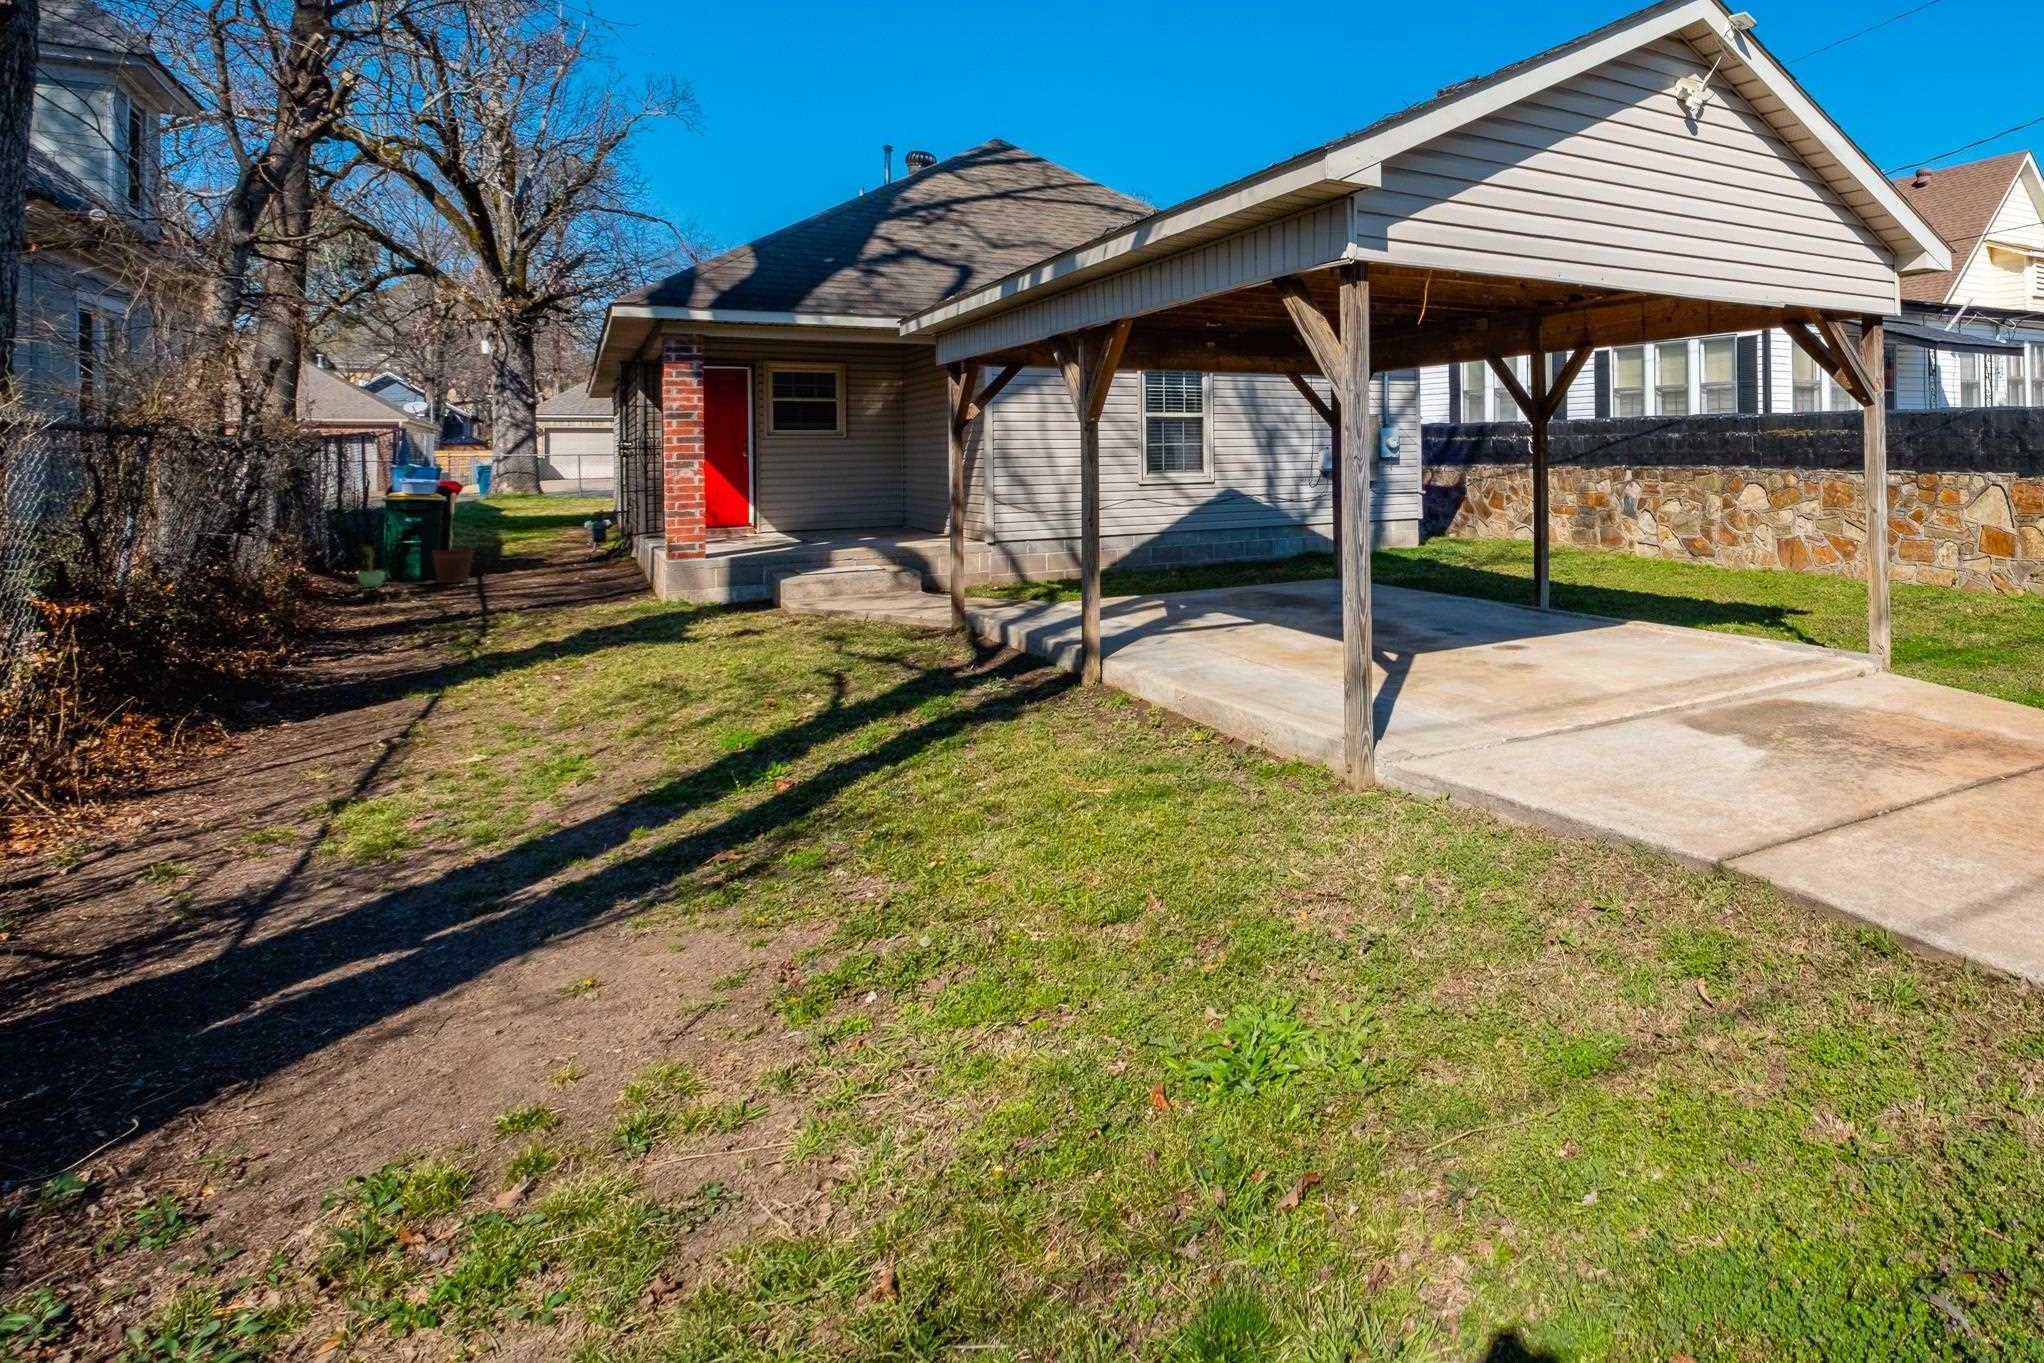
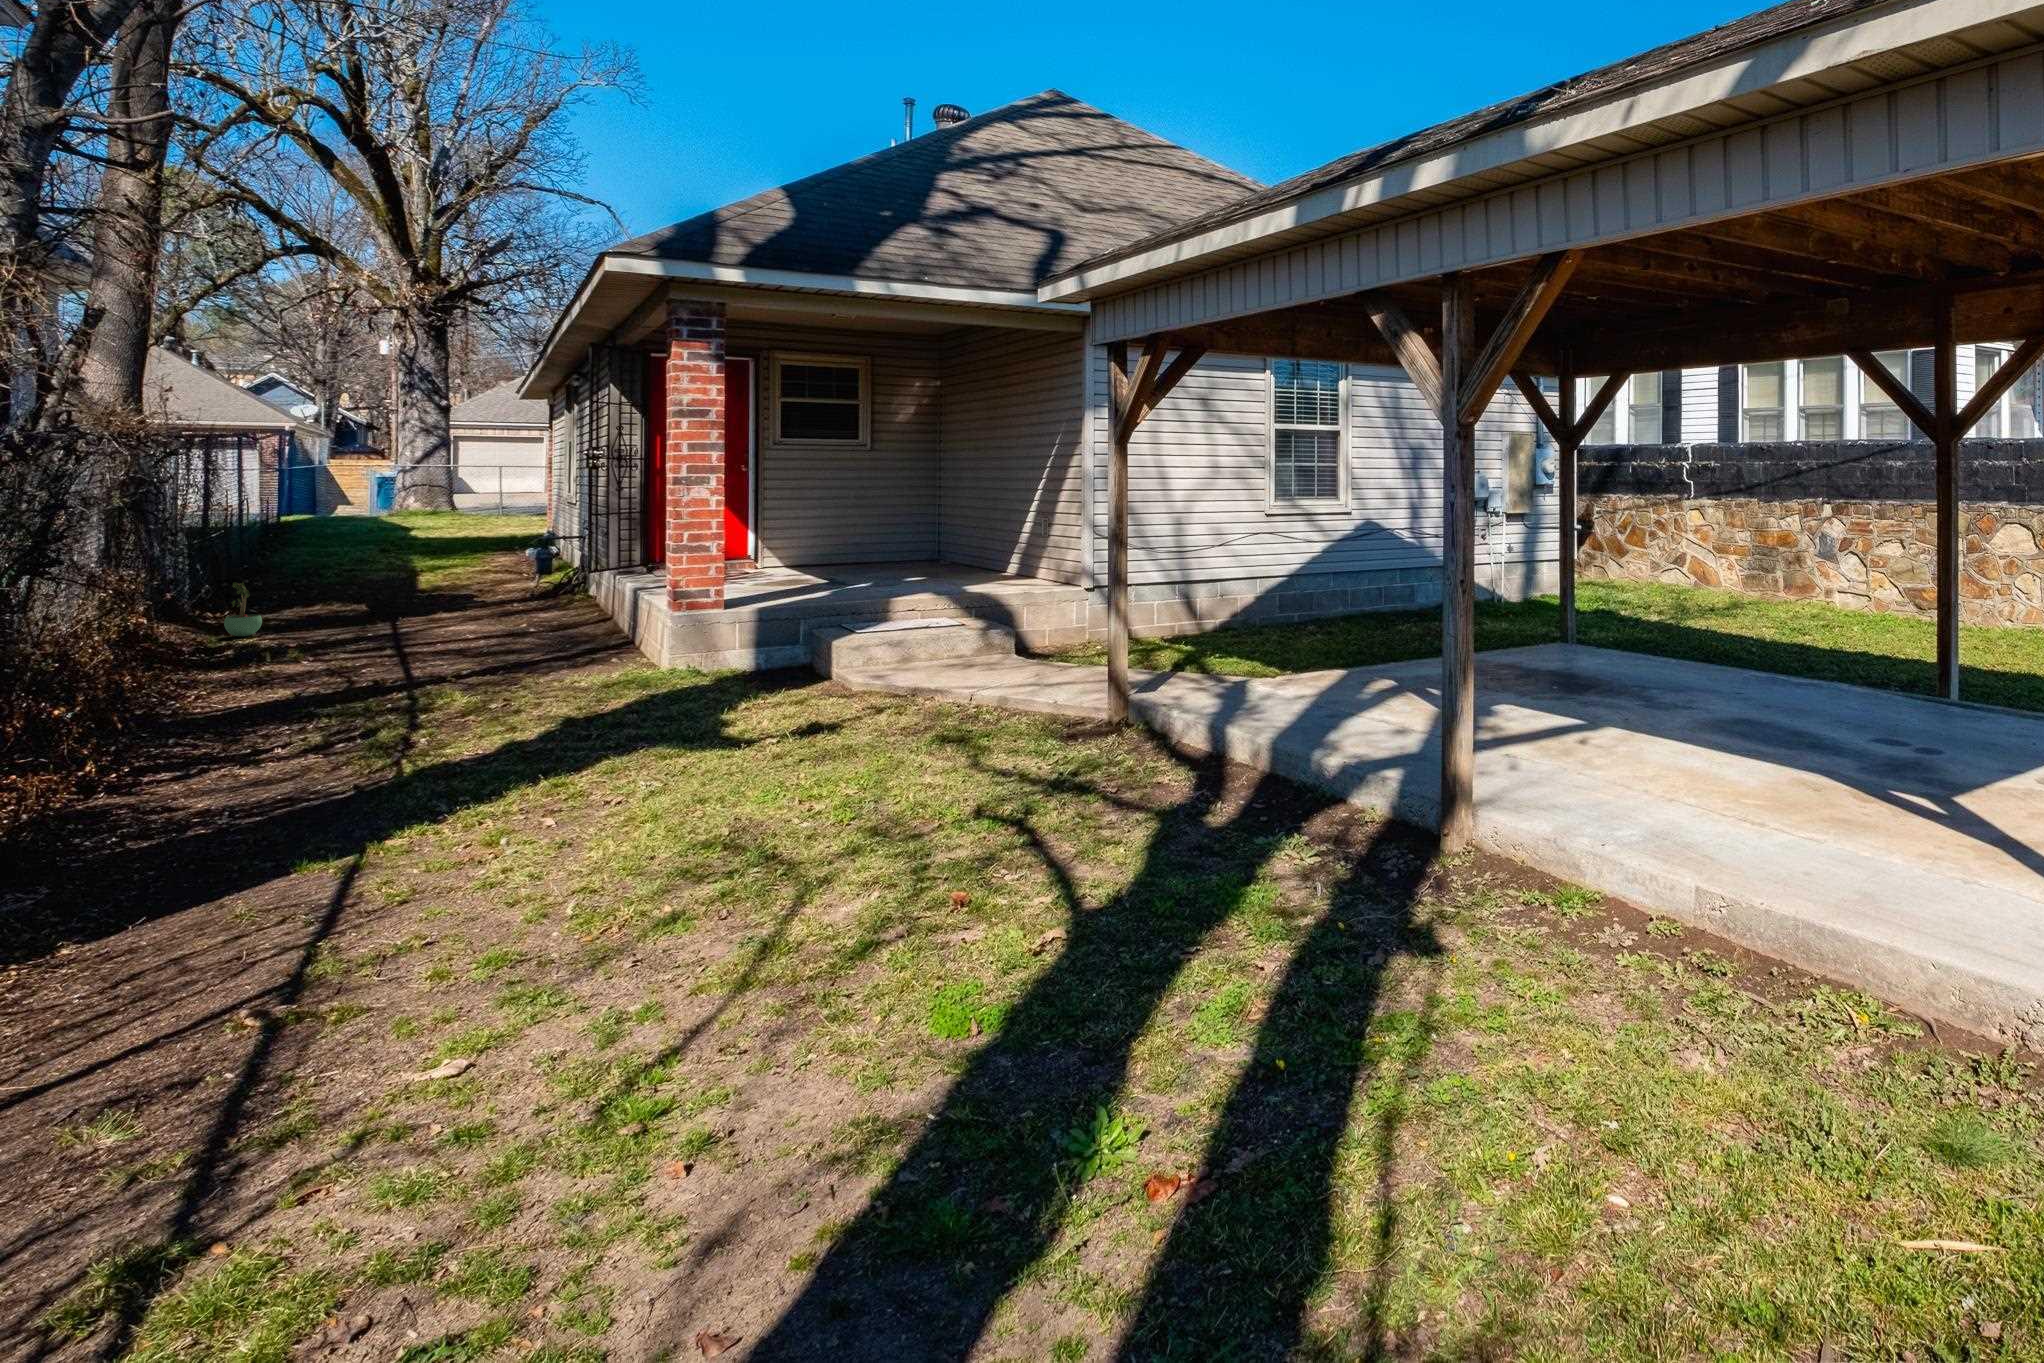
bucket: present [432,549,473,583] -> none [328,586,384,631]

